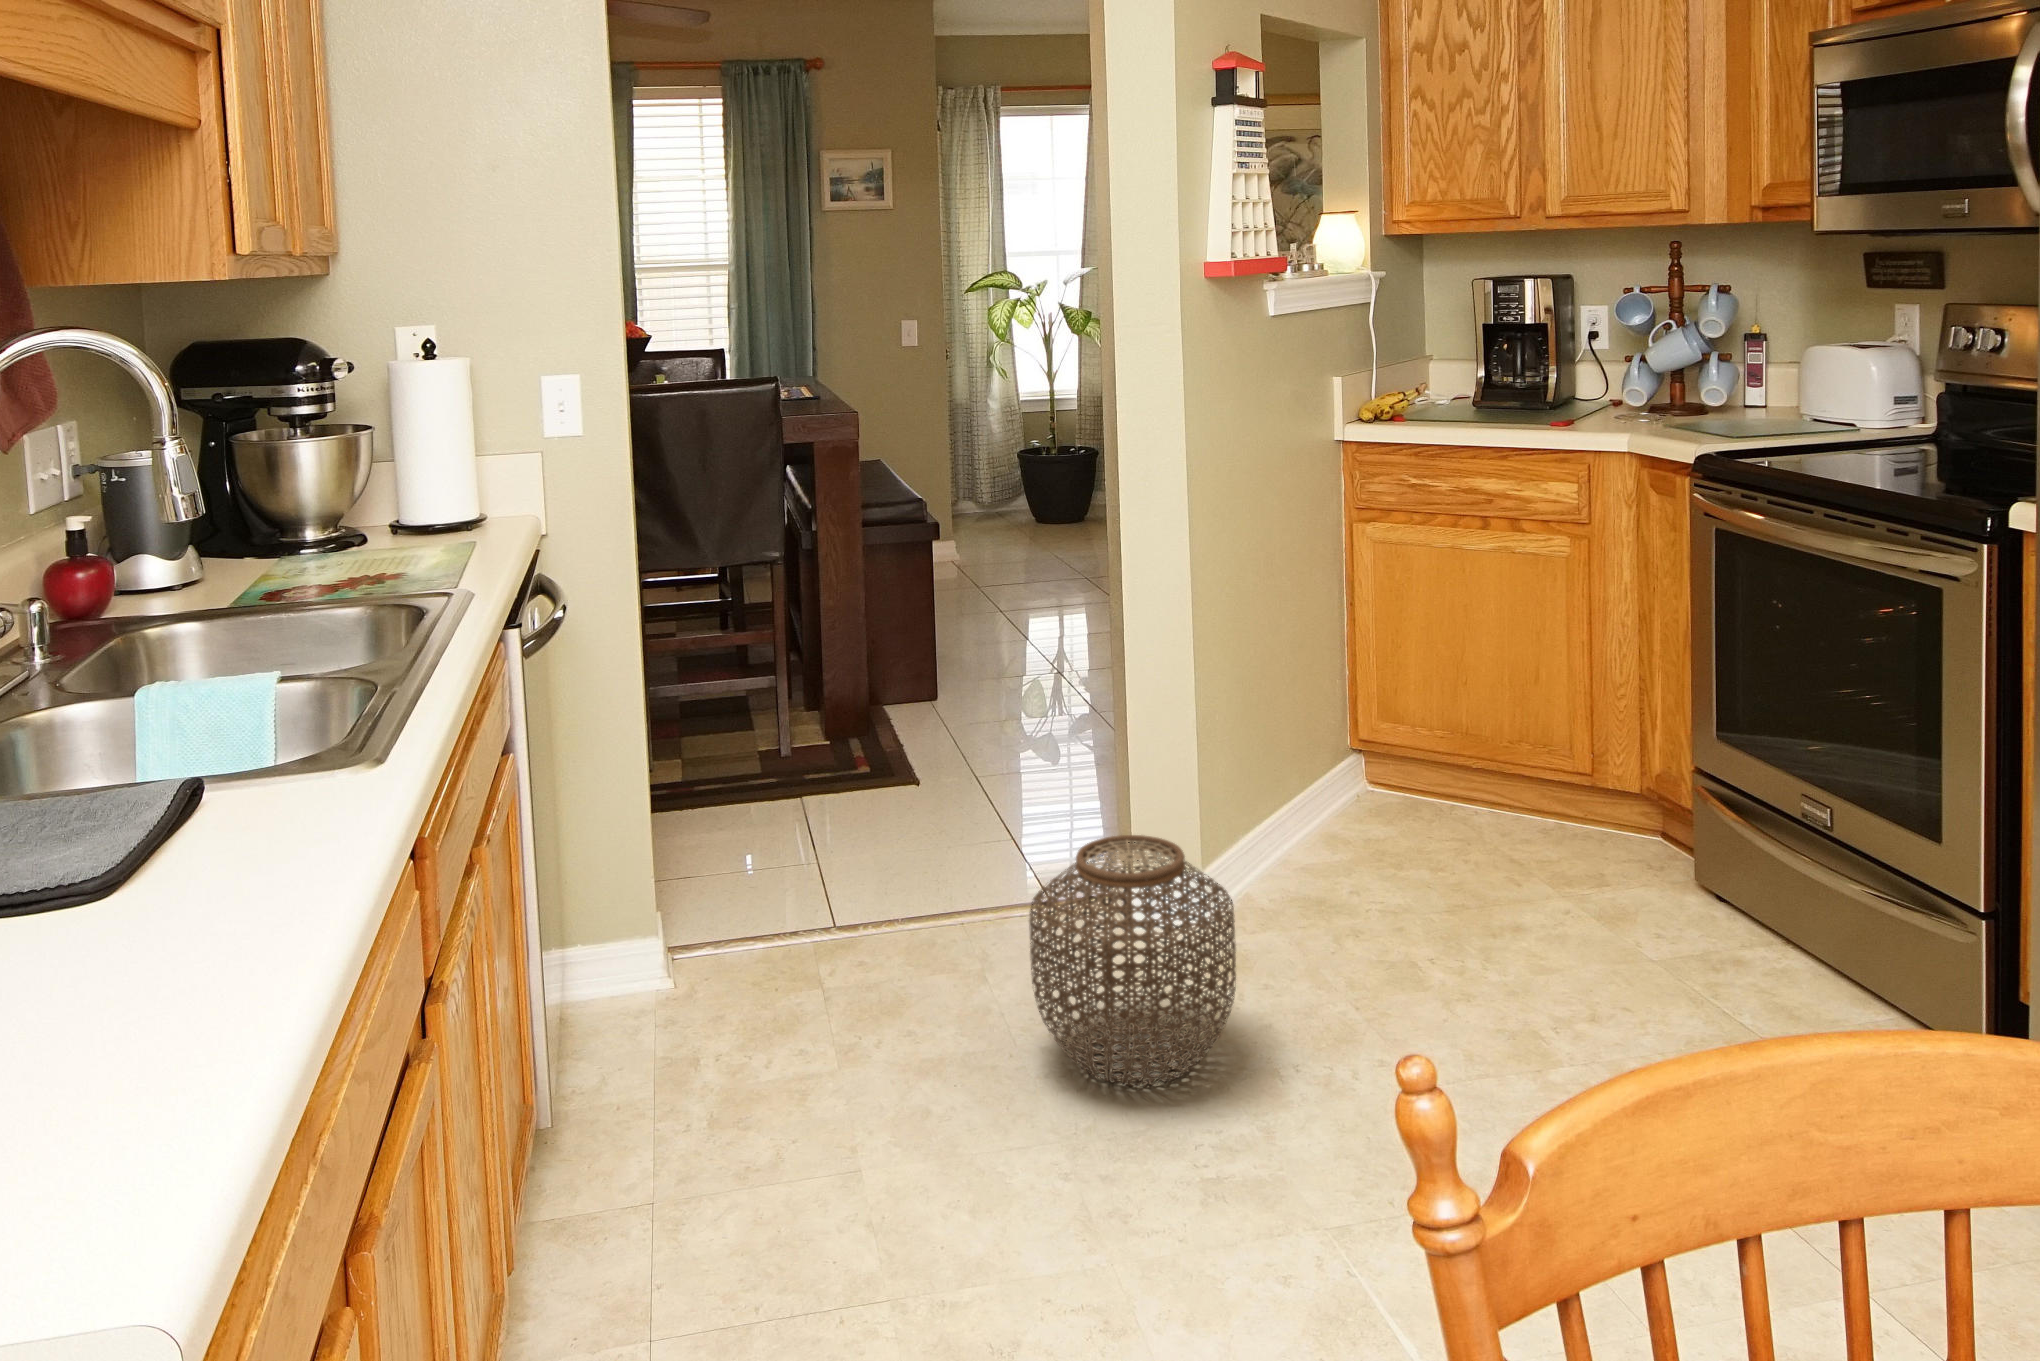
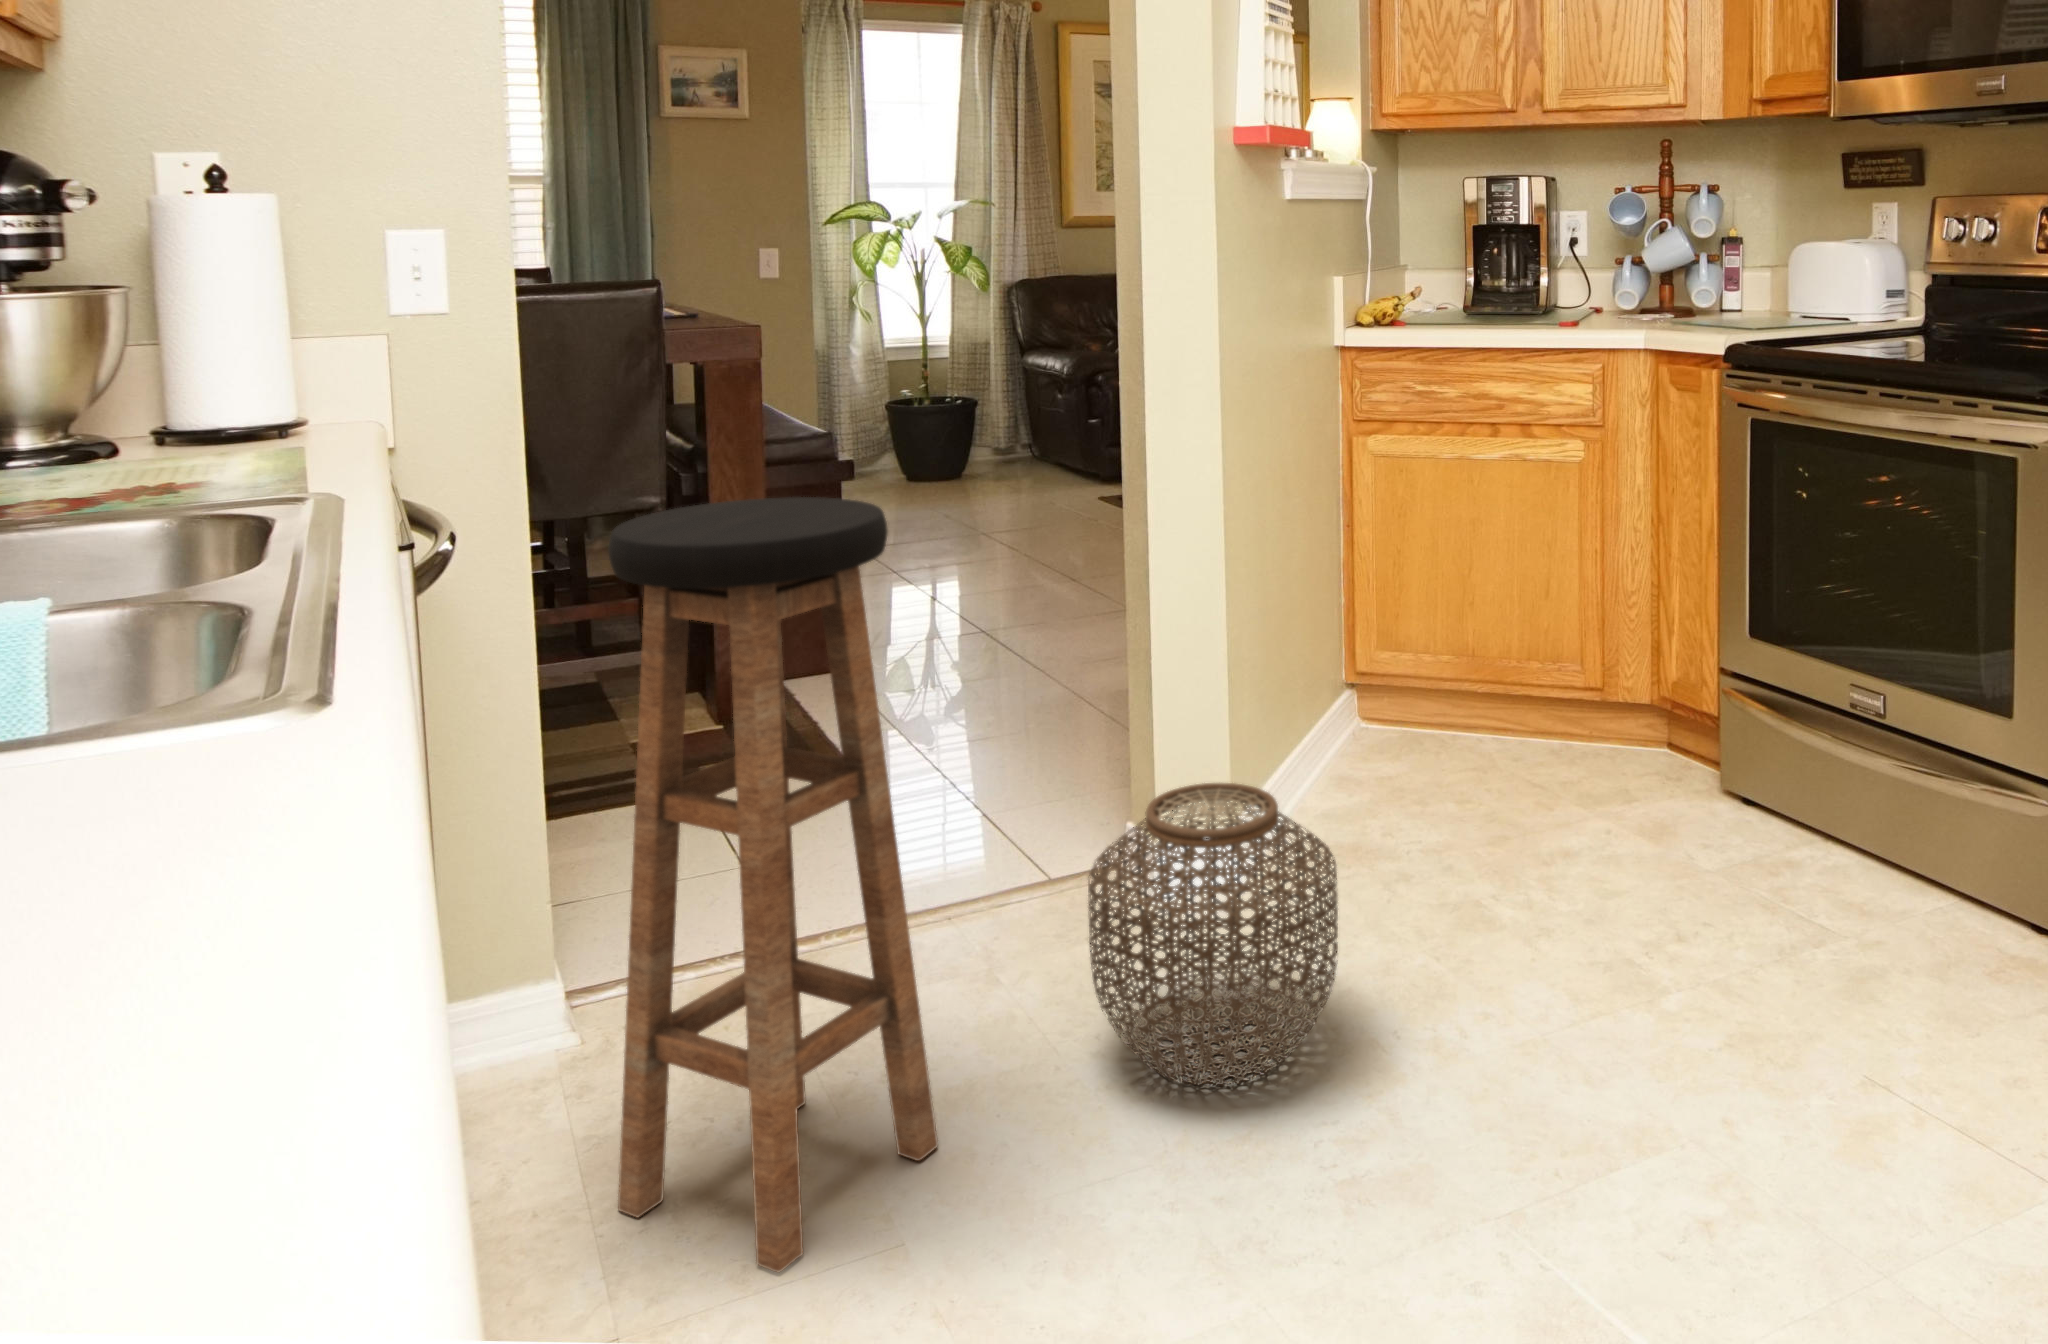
bar stool: none [671,588,903,1165] -> present [608,497,938,1272]

